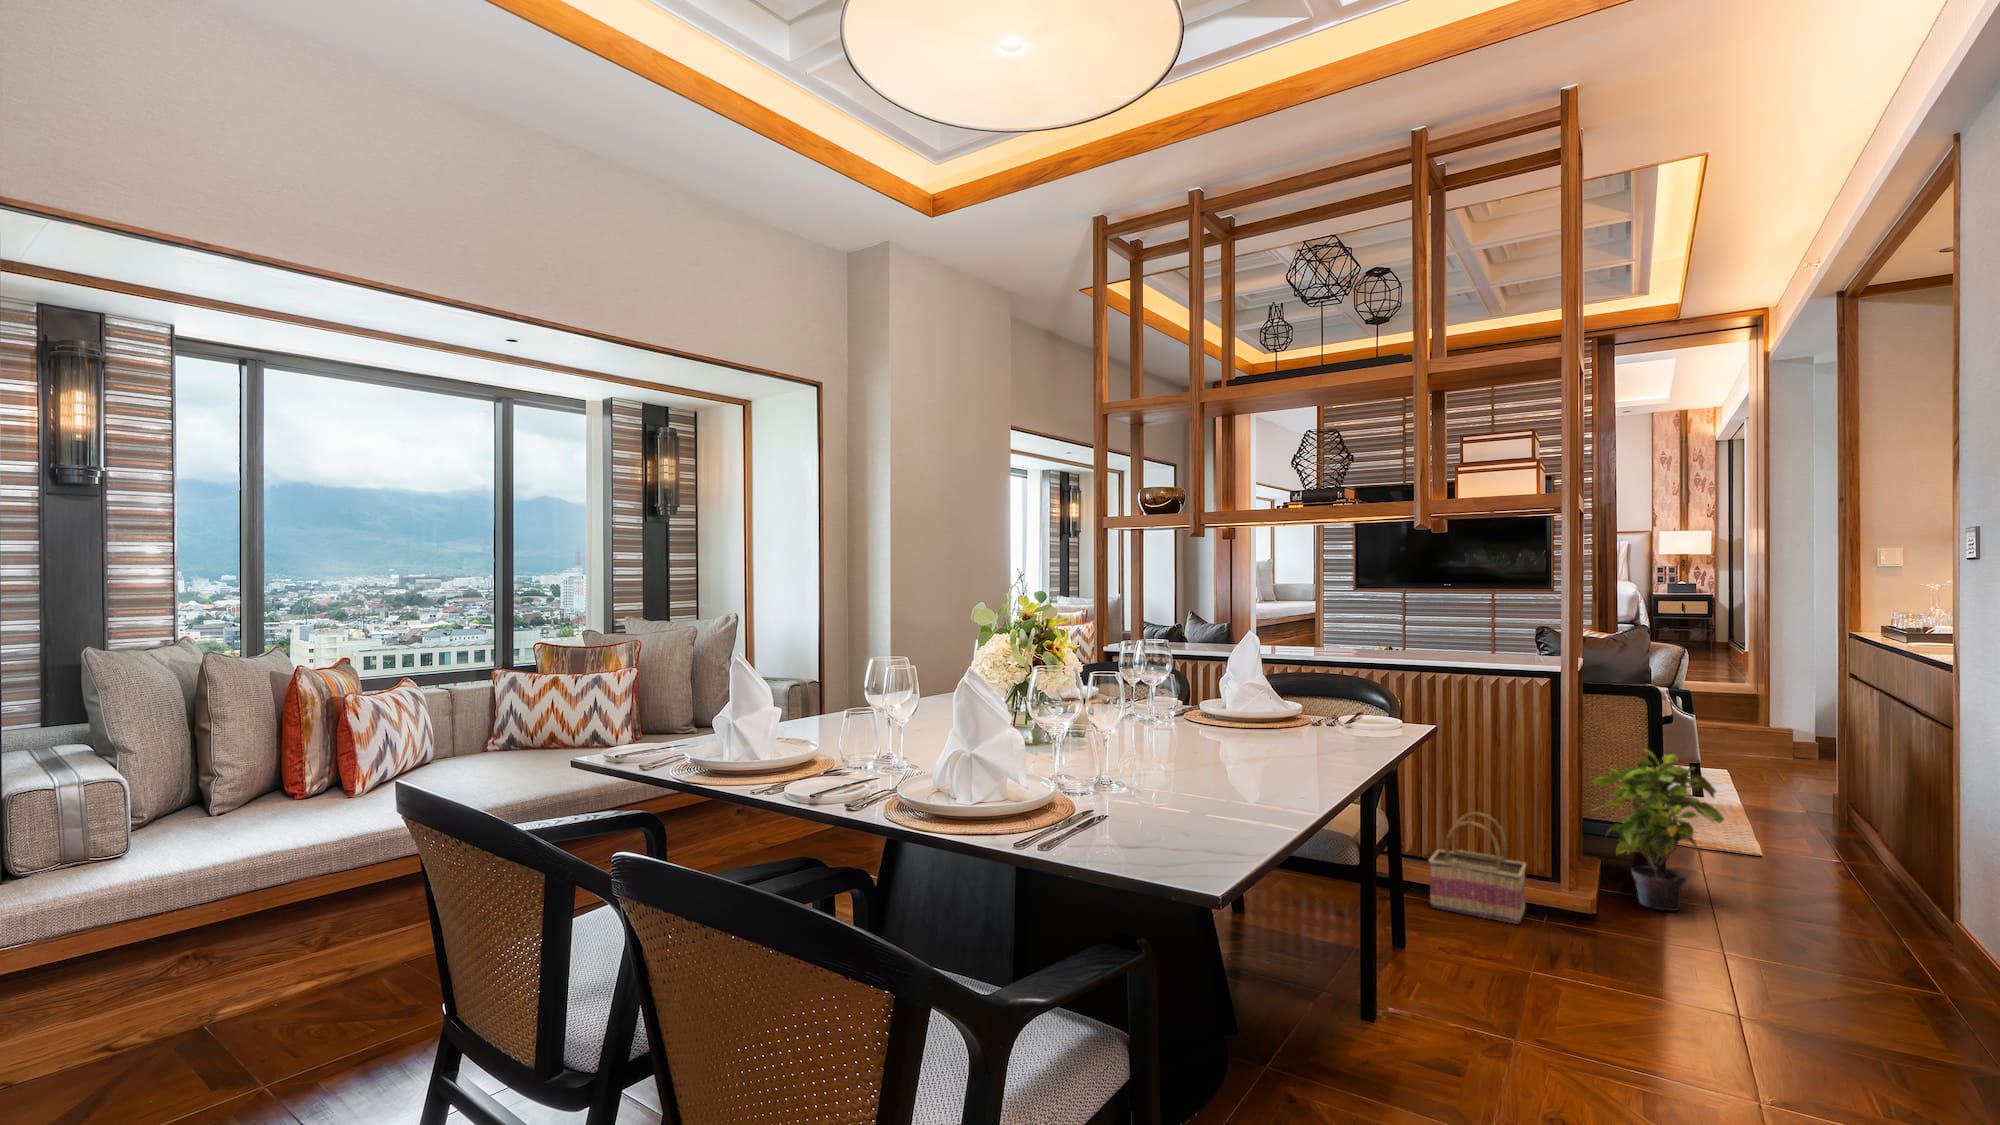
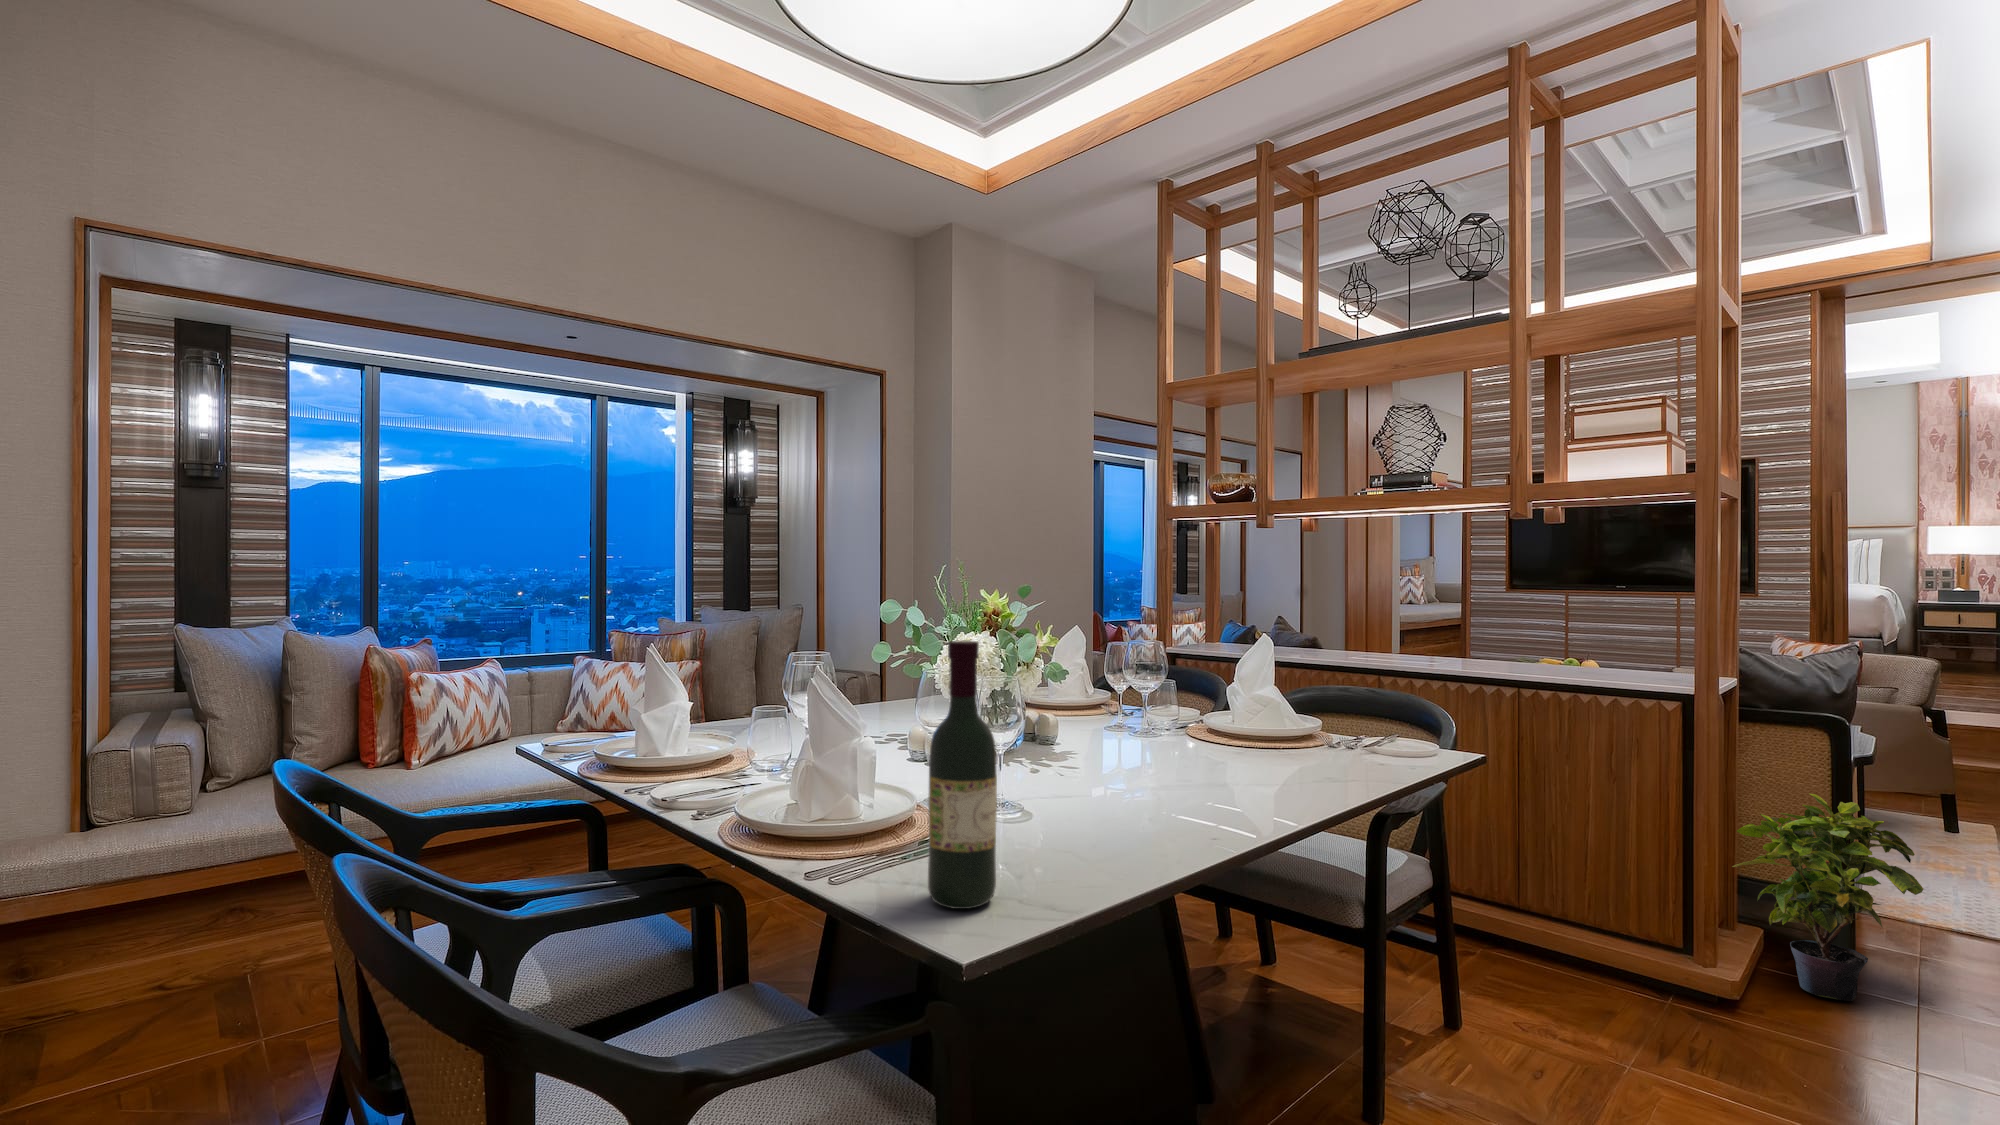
wine bottle: none [1149,643,1205,862] -> present [928,640,997,909]
basket: present [1429,812,1526,924] -> none [1512,857,1639,999]

